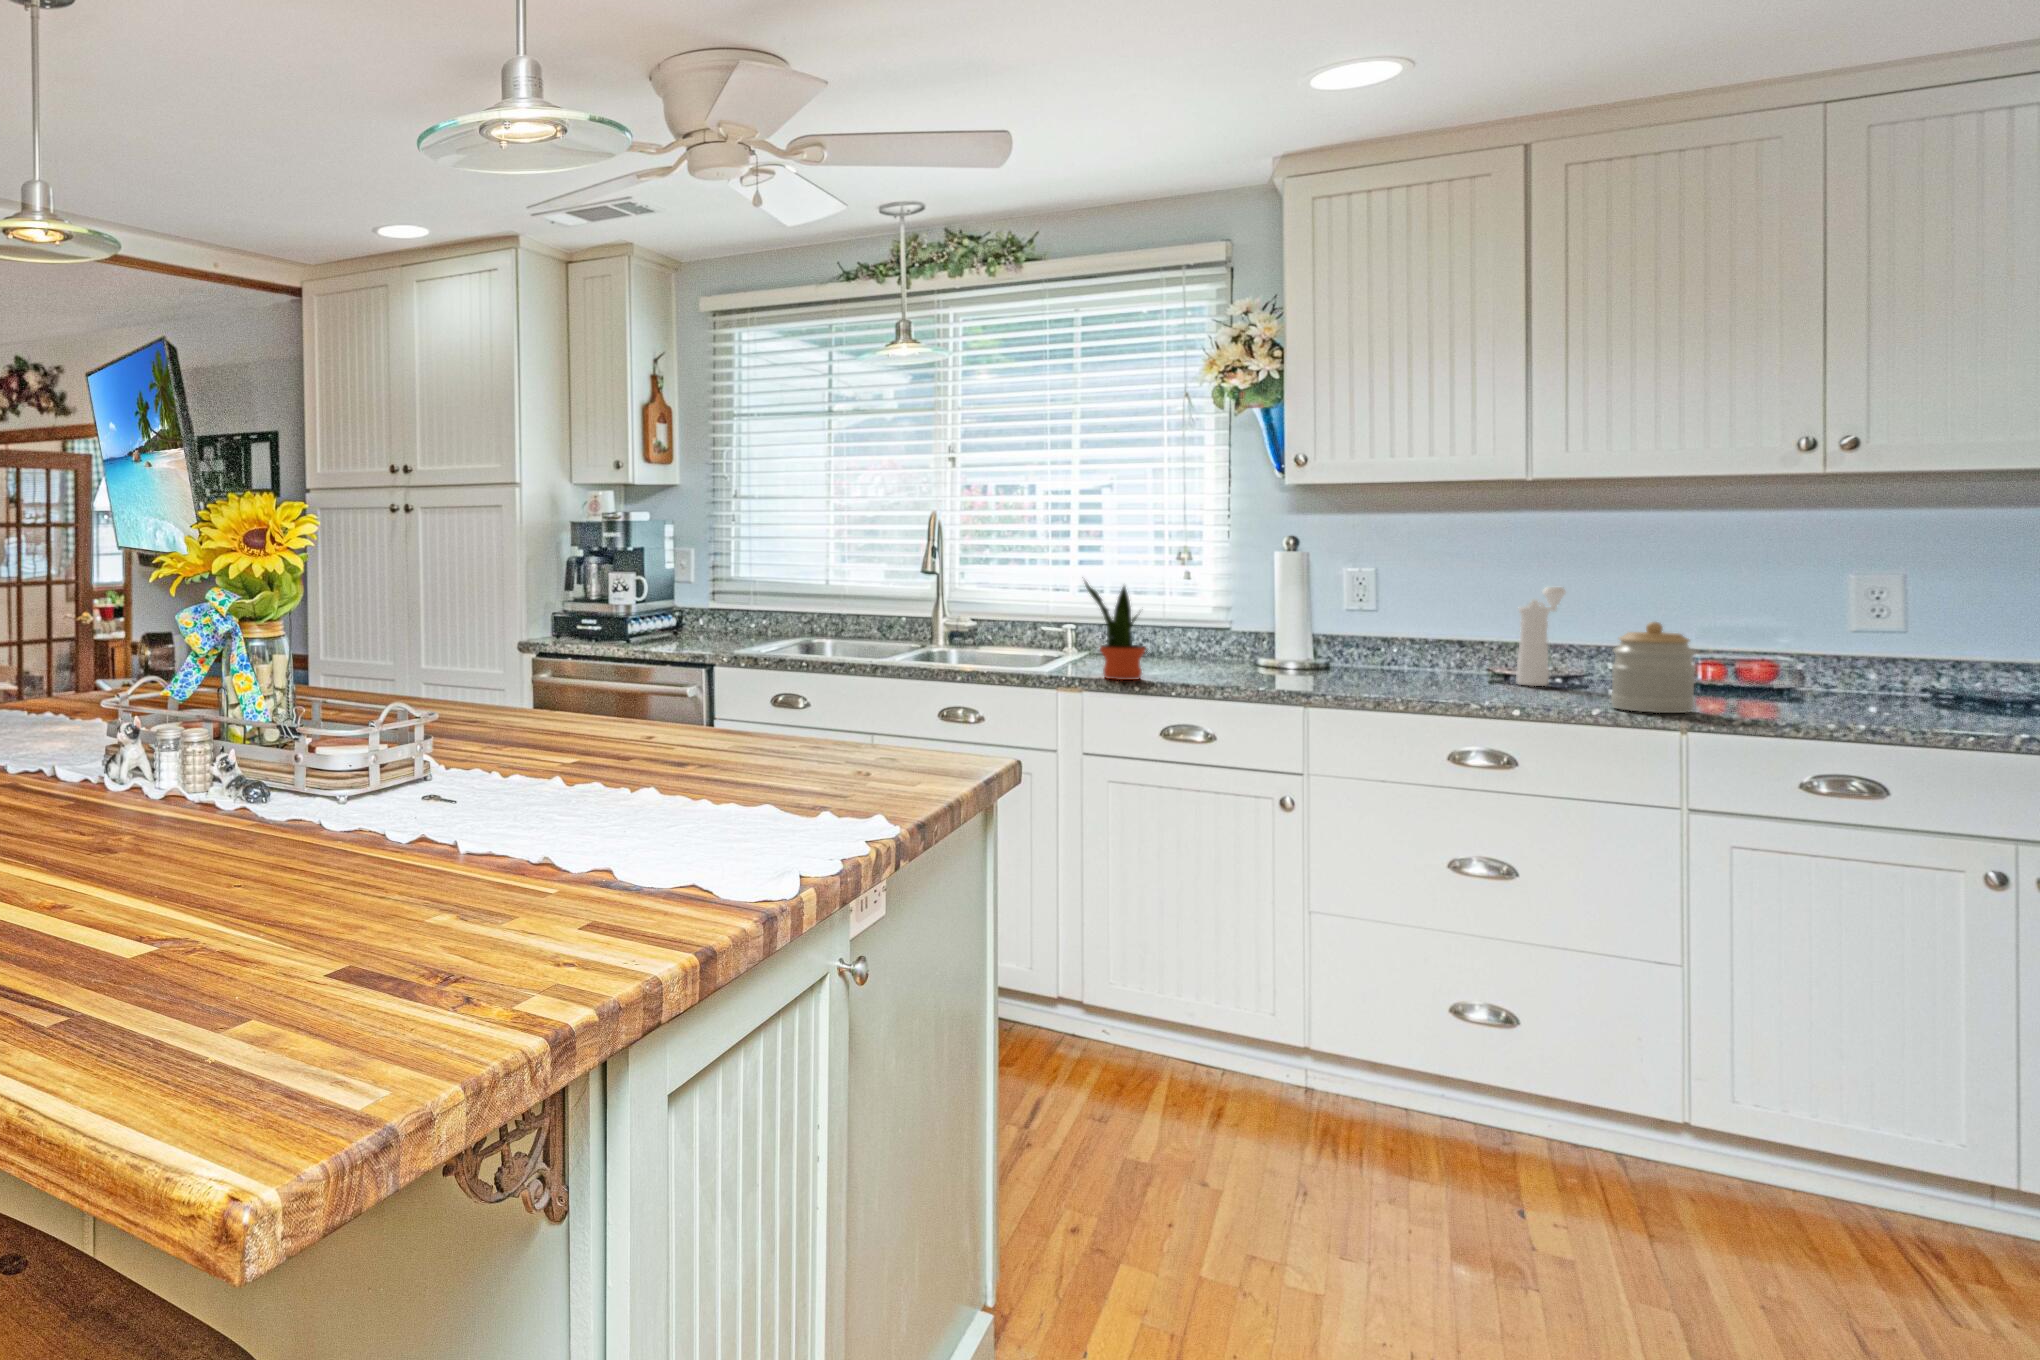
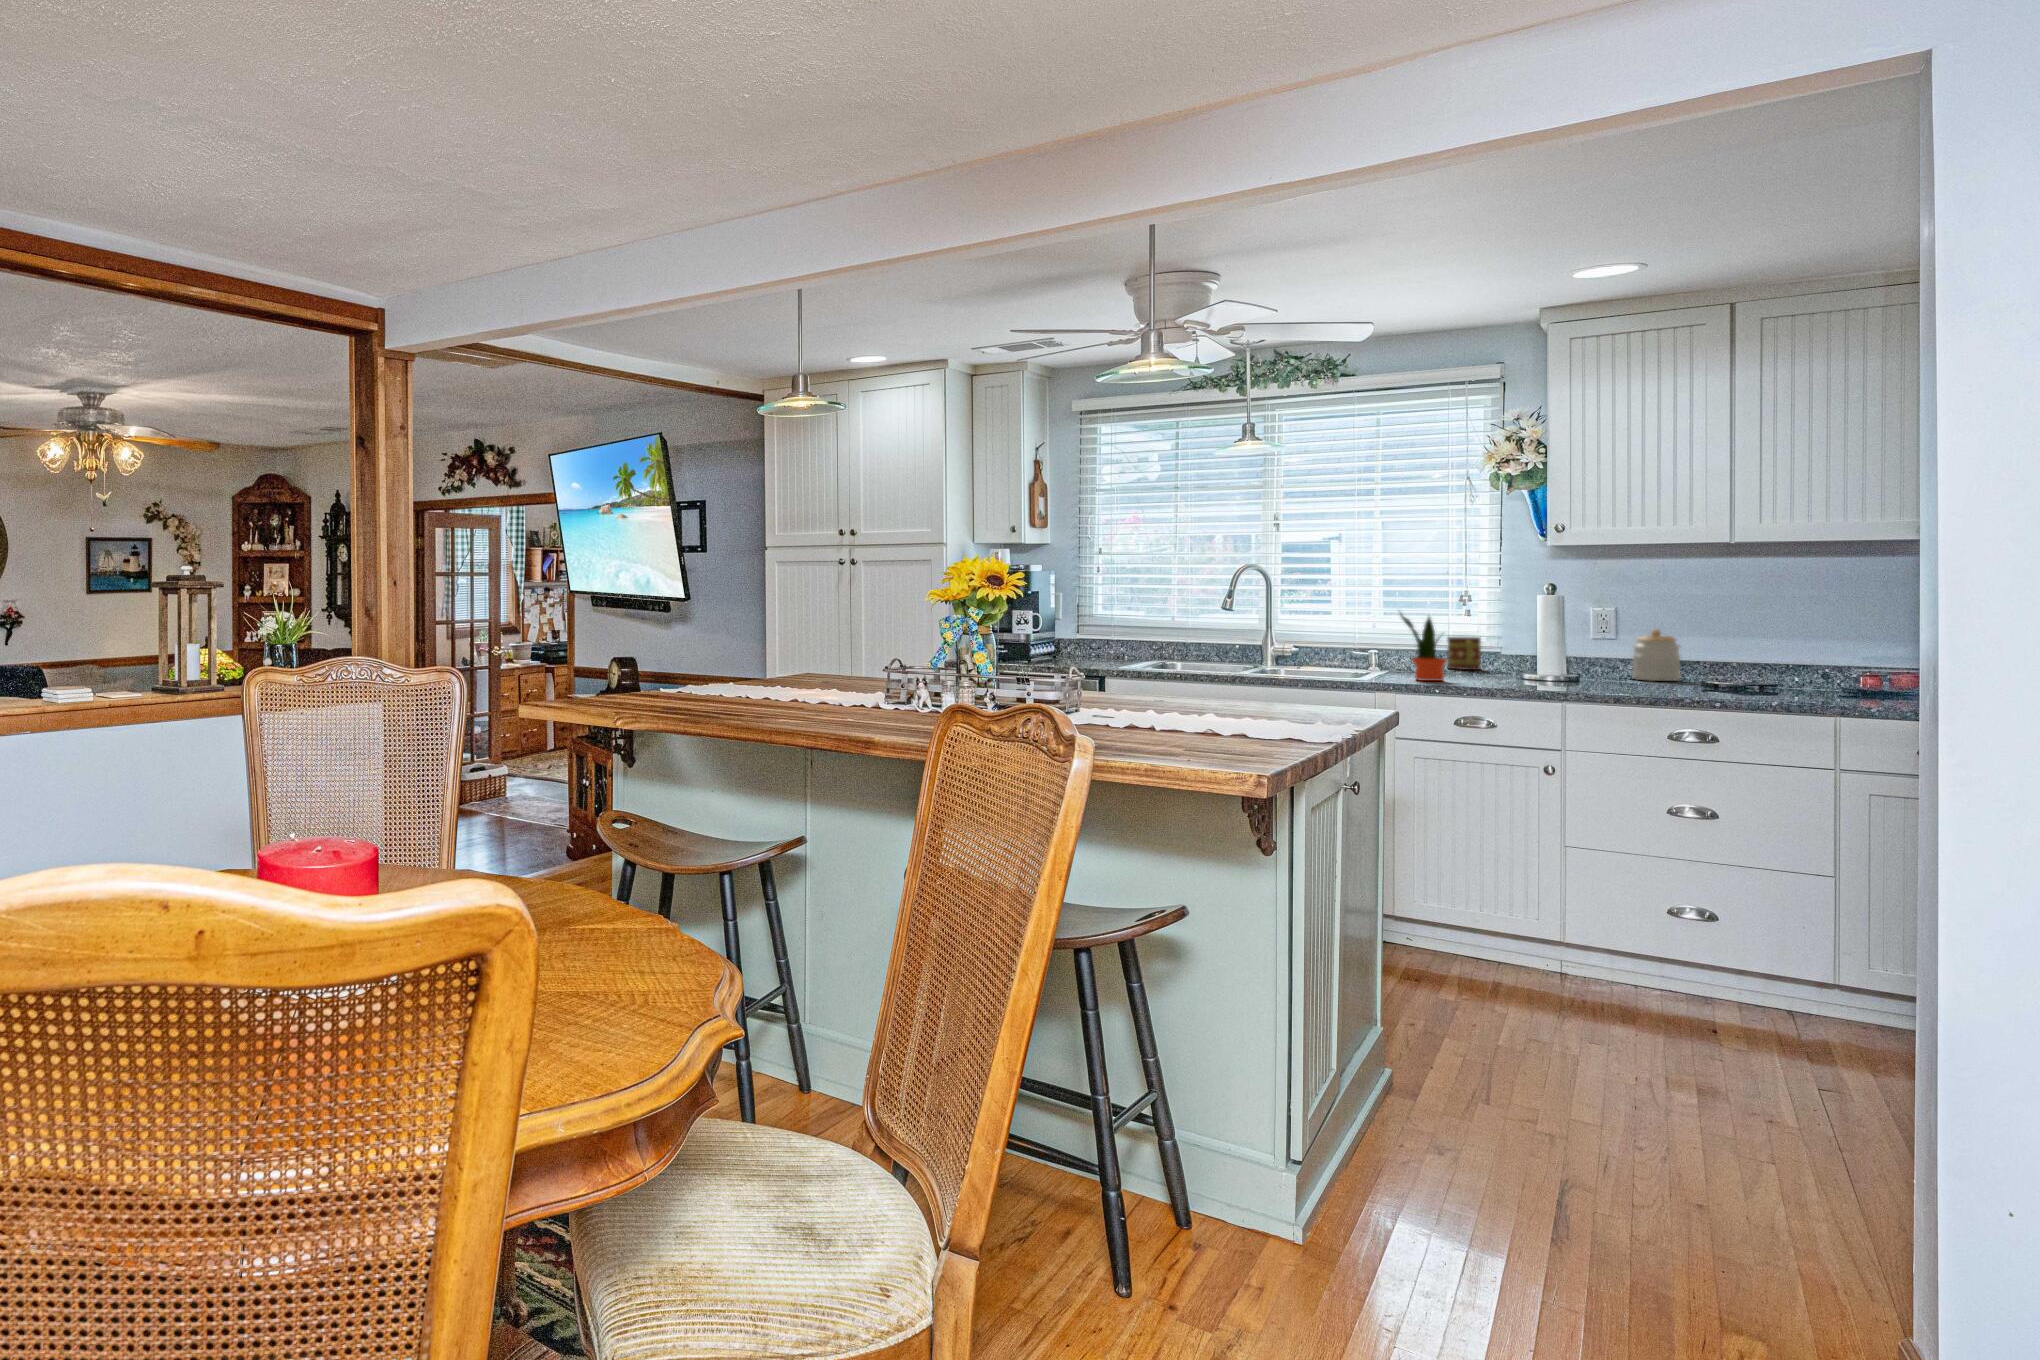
pepper mill: present [1517,587,1566,686] -> none [1730,618,1767,687]
mug: none [1157,610,1201,657] -> present [1447,637,1481,670]
jar: present [1611,622,1696,713] -> present [1632,629,1681,681]

